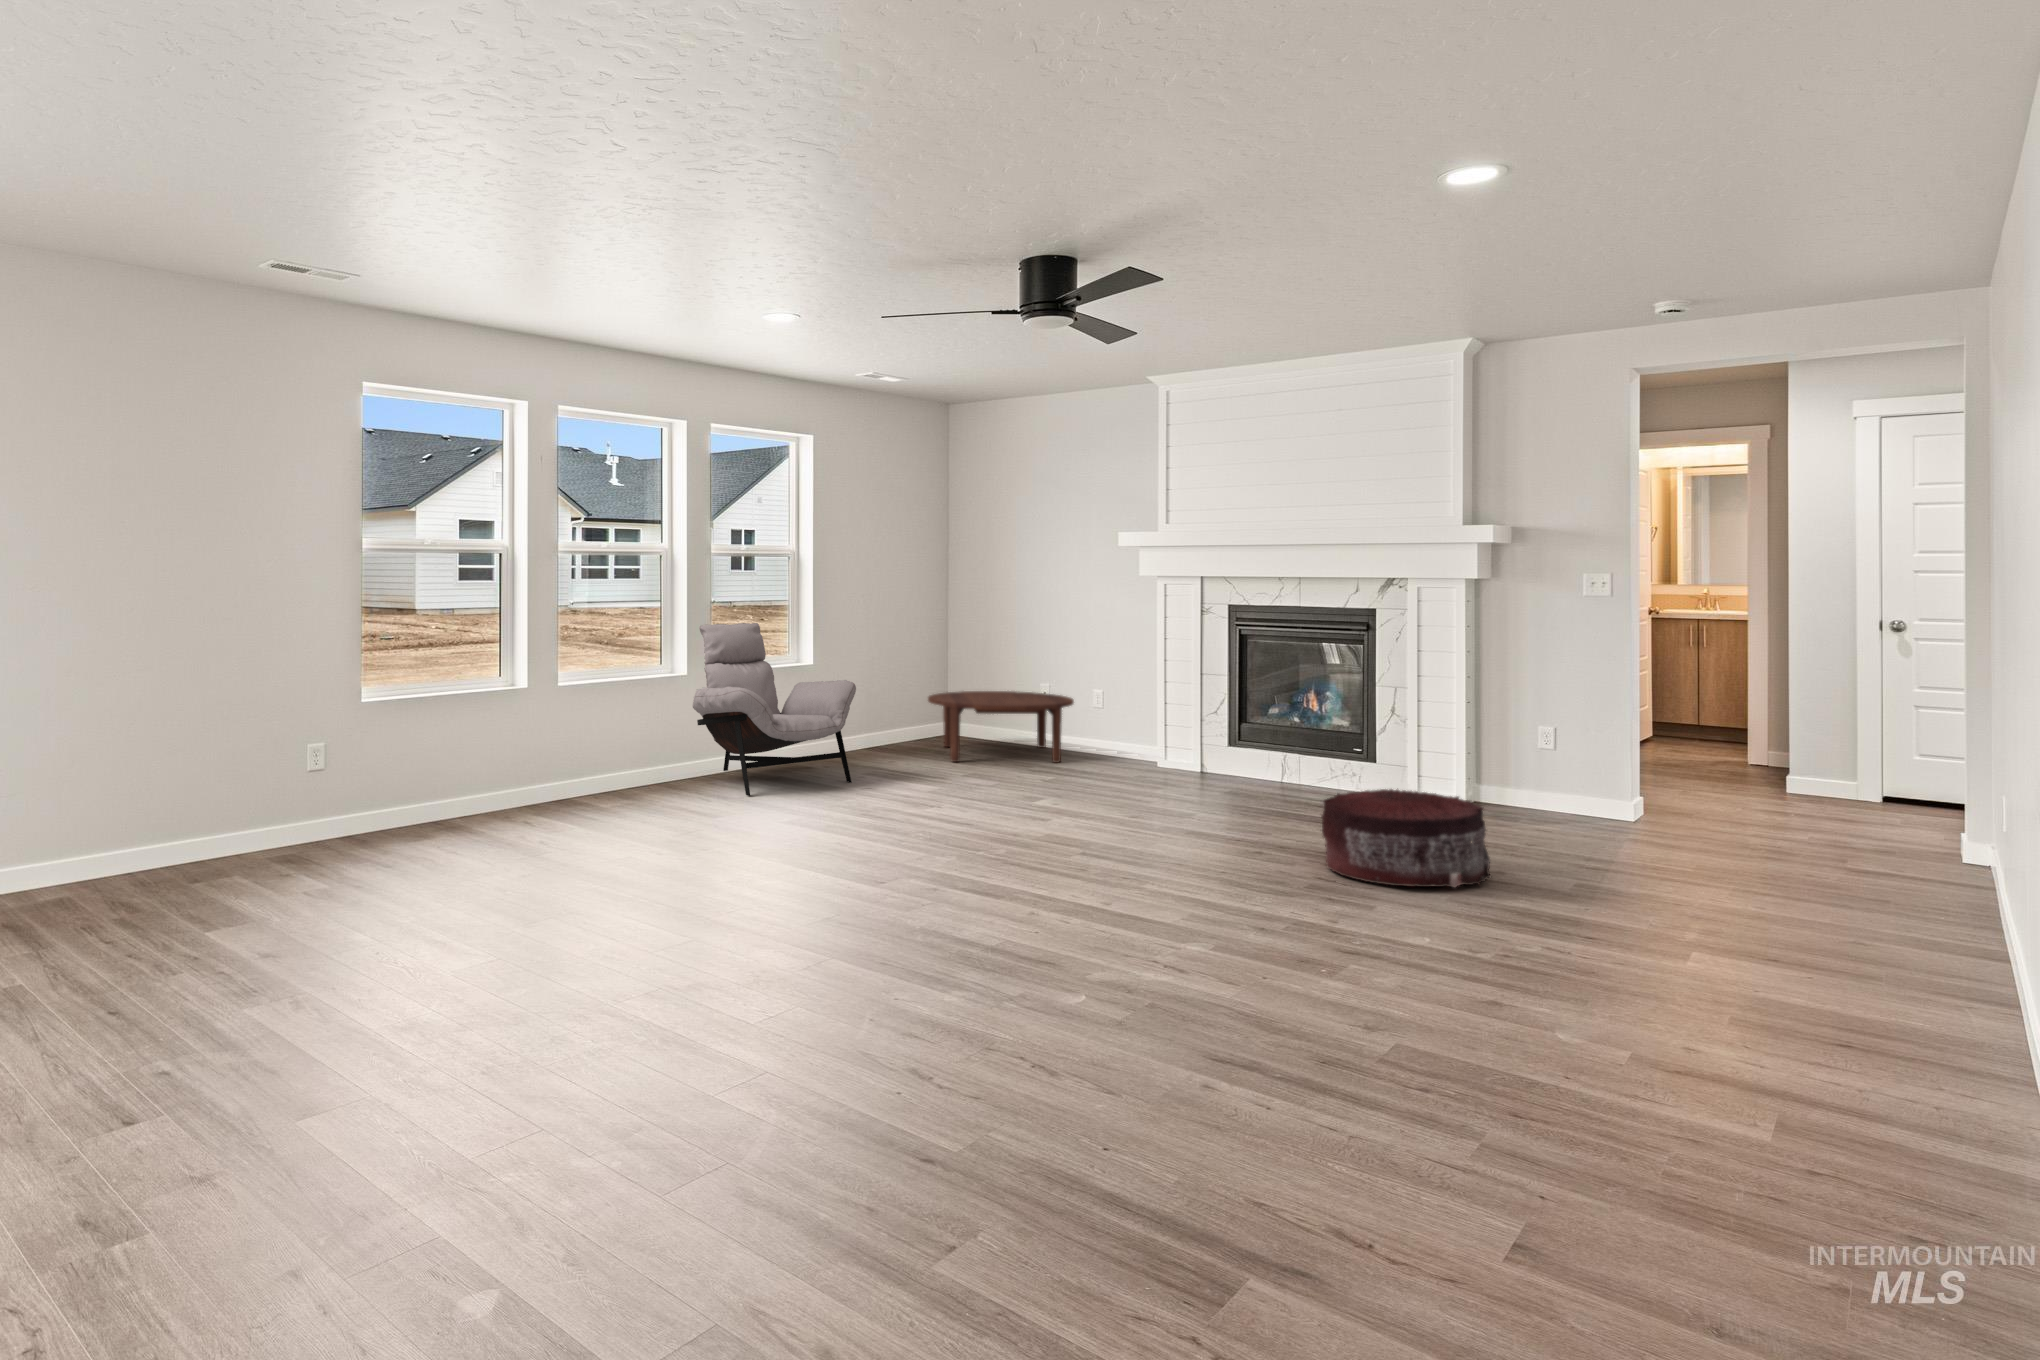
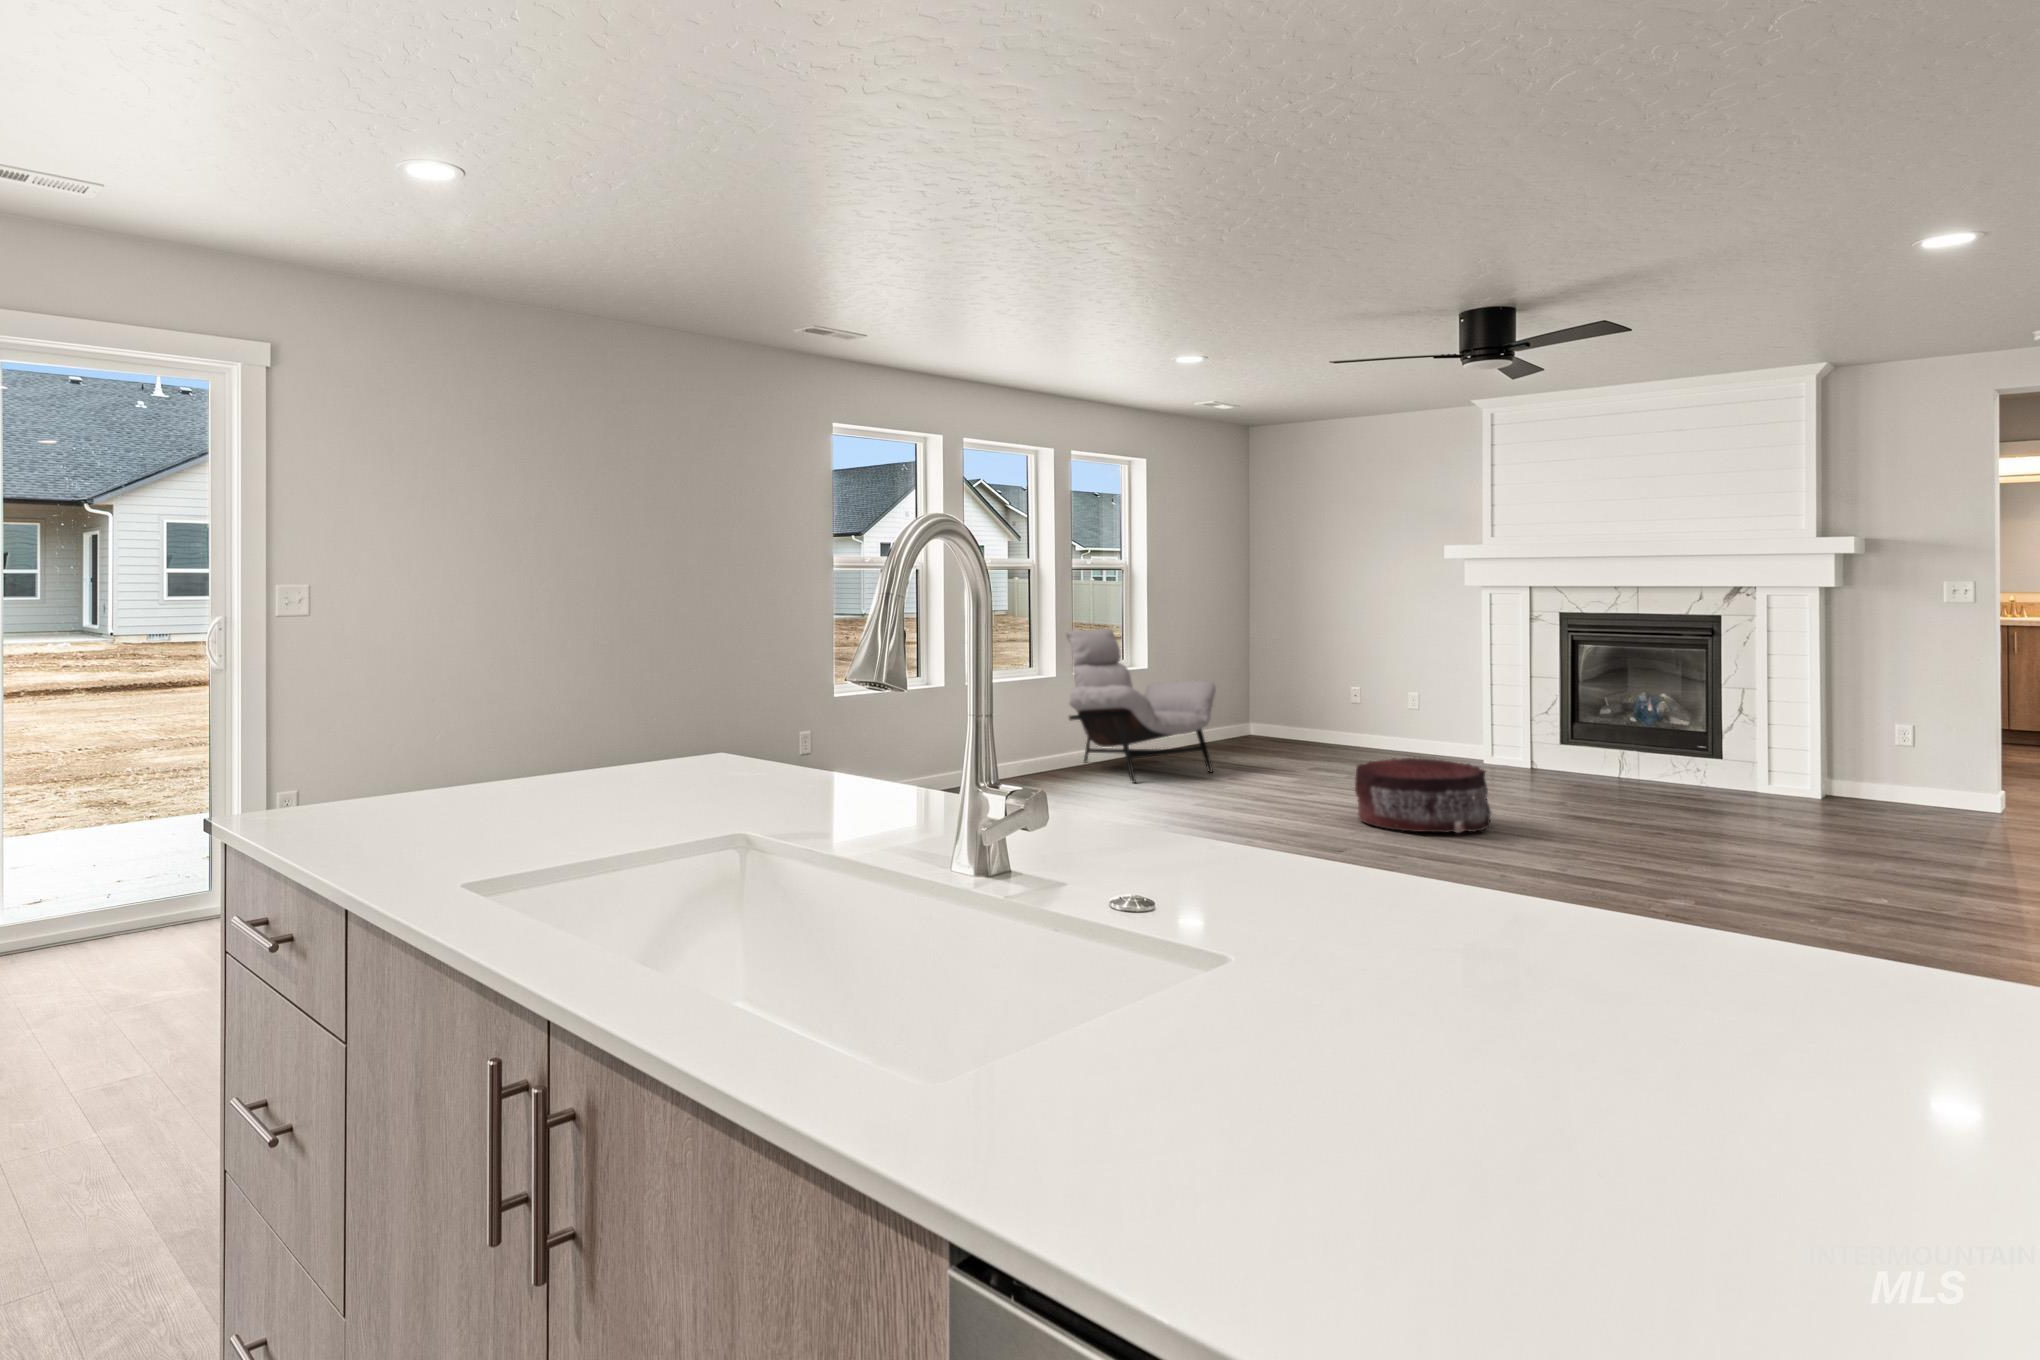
coffee table: present [928,691,1074,763] -> none [1253,693,1397,759]
pouf: present [1321,789,1491,887] -> present [1355,758,1491,833]

